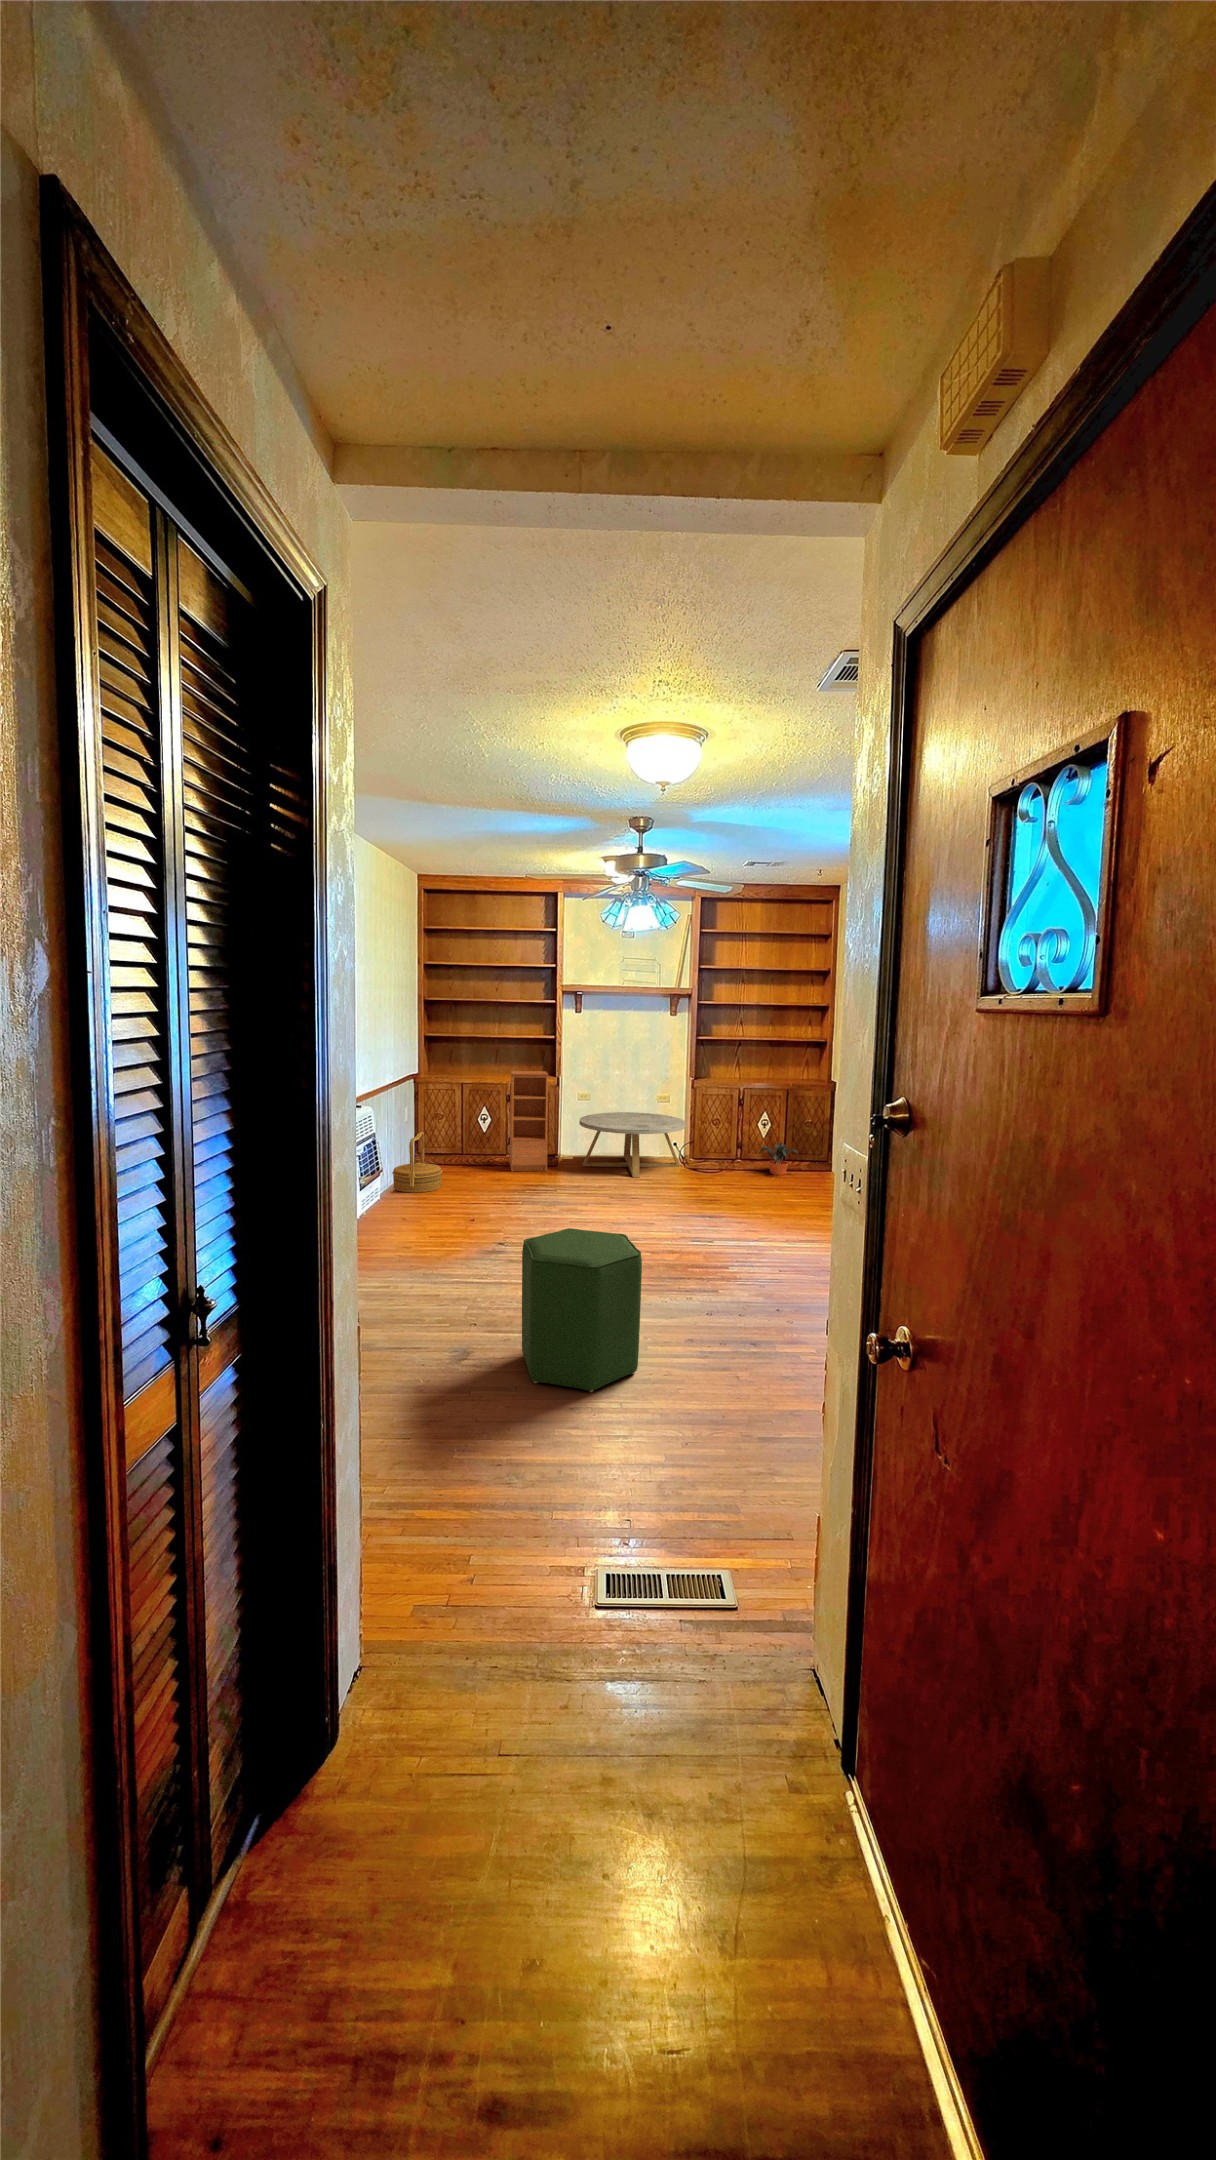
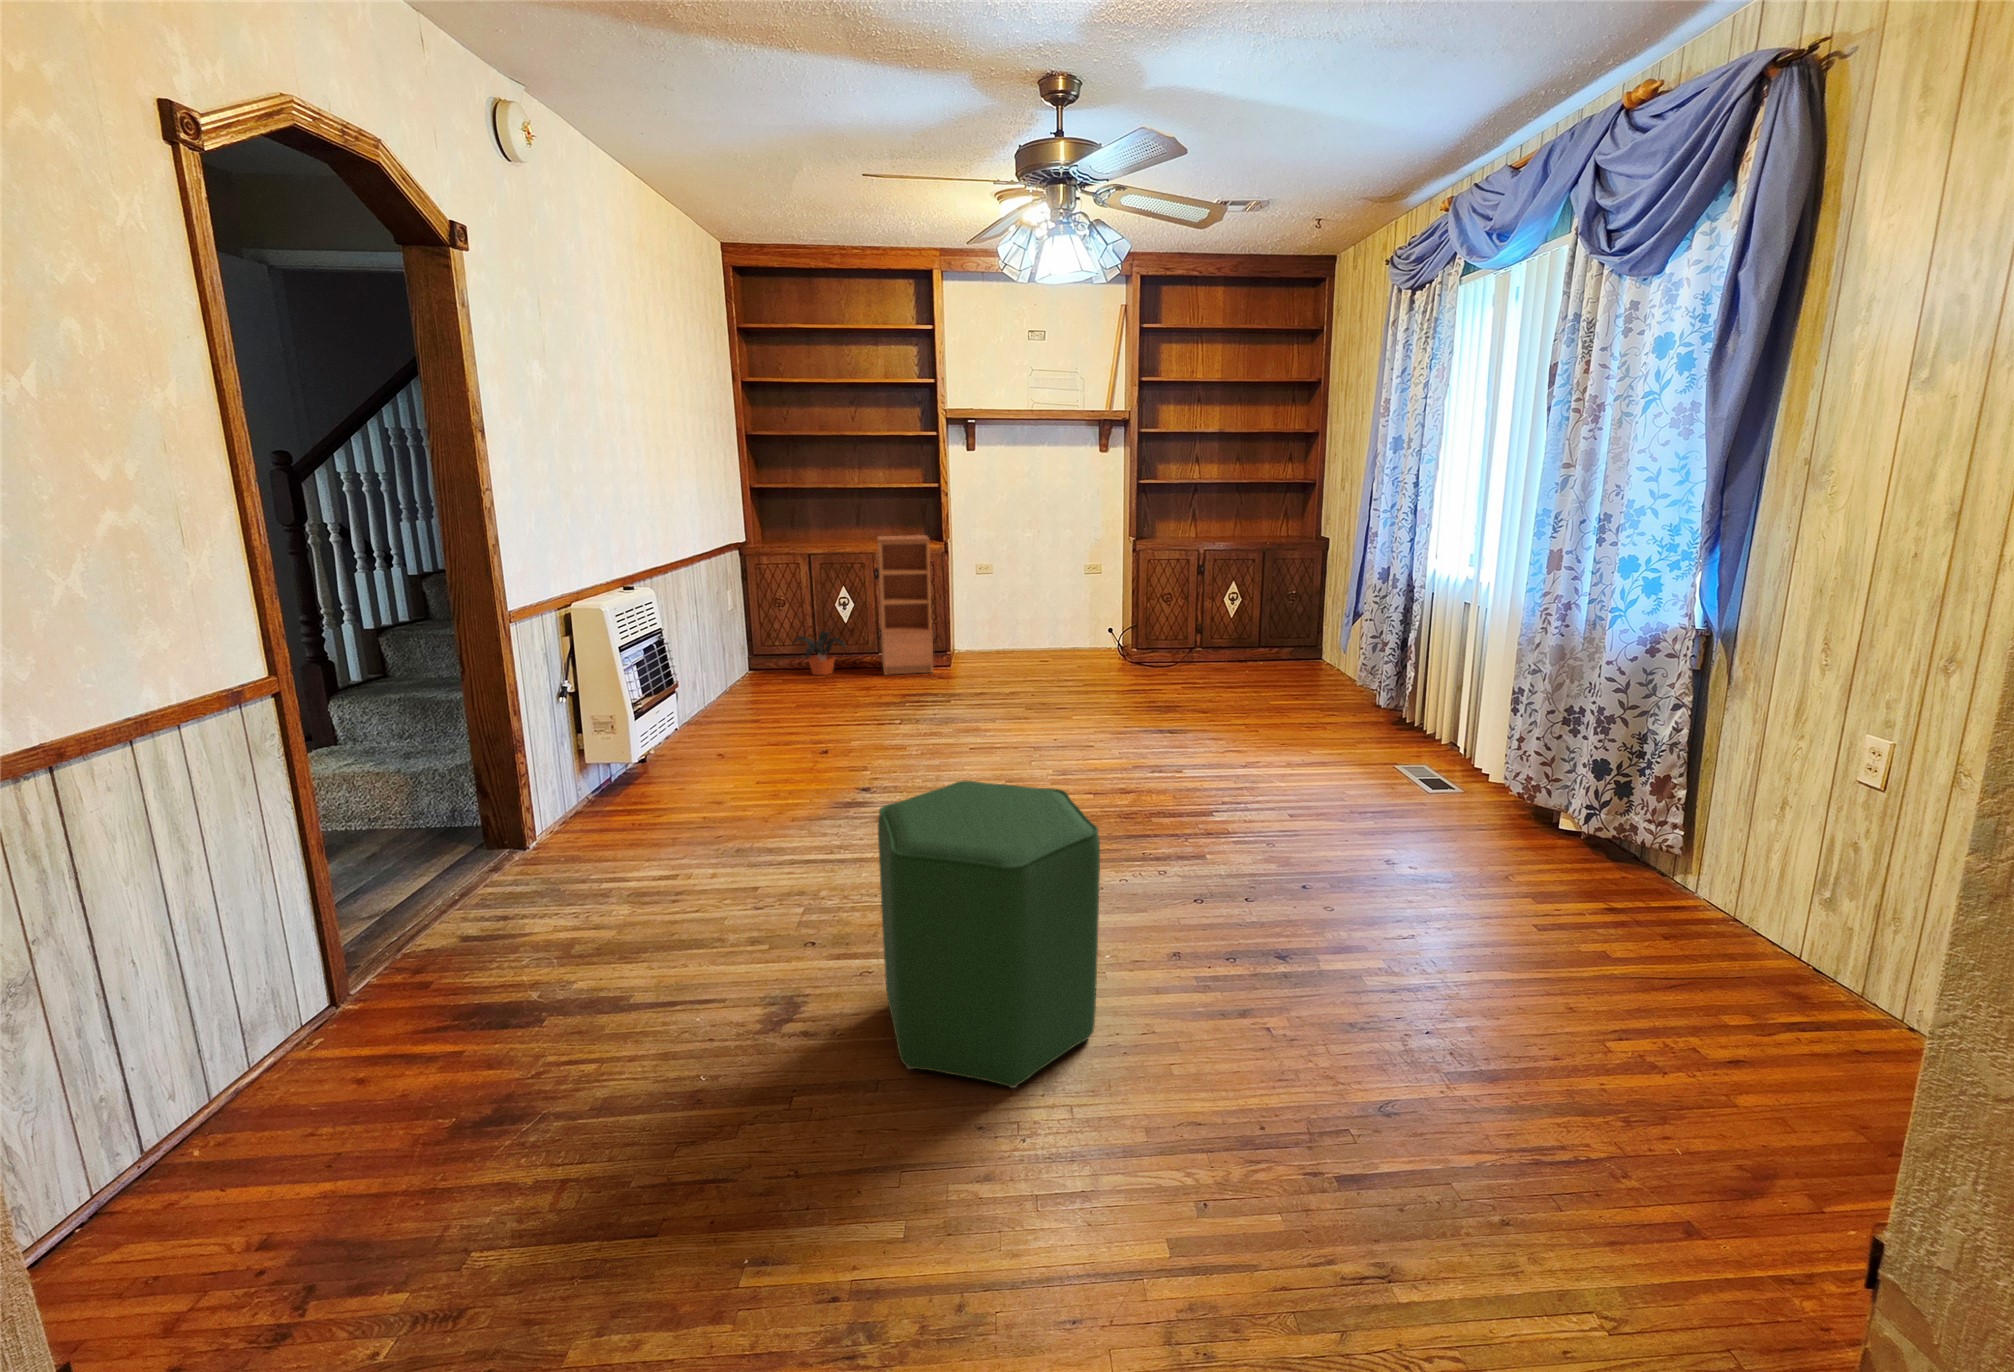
coffee table: present [579,1112,686,1177] -> none [976,590,1122,679]
woven basket: present [392,1132,442,1193] -> none [714,624,785,710]
potted plant: present [760,1143,799,1175] -> present [793,631,845,675]

